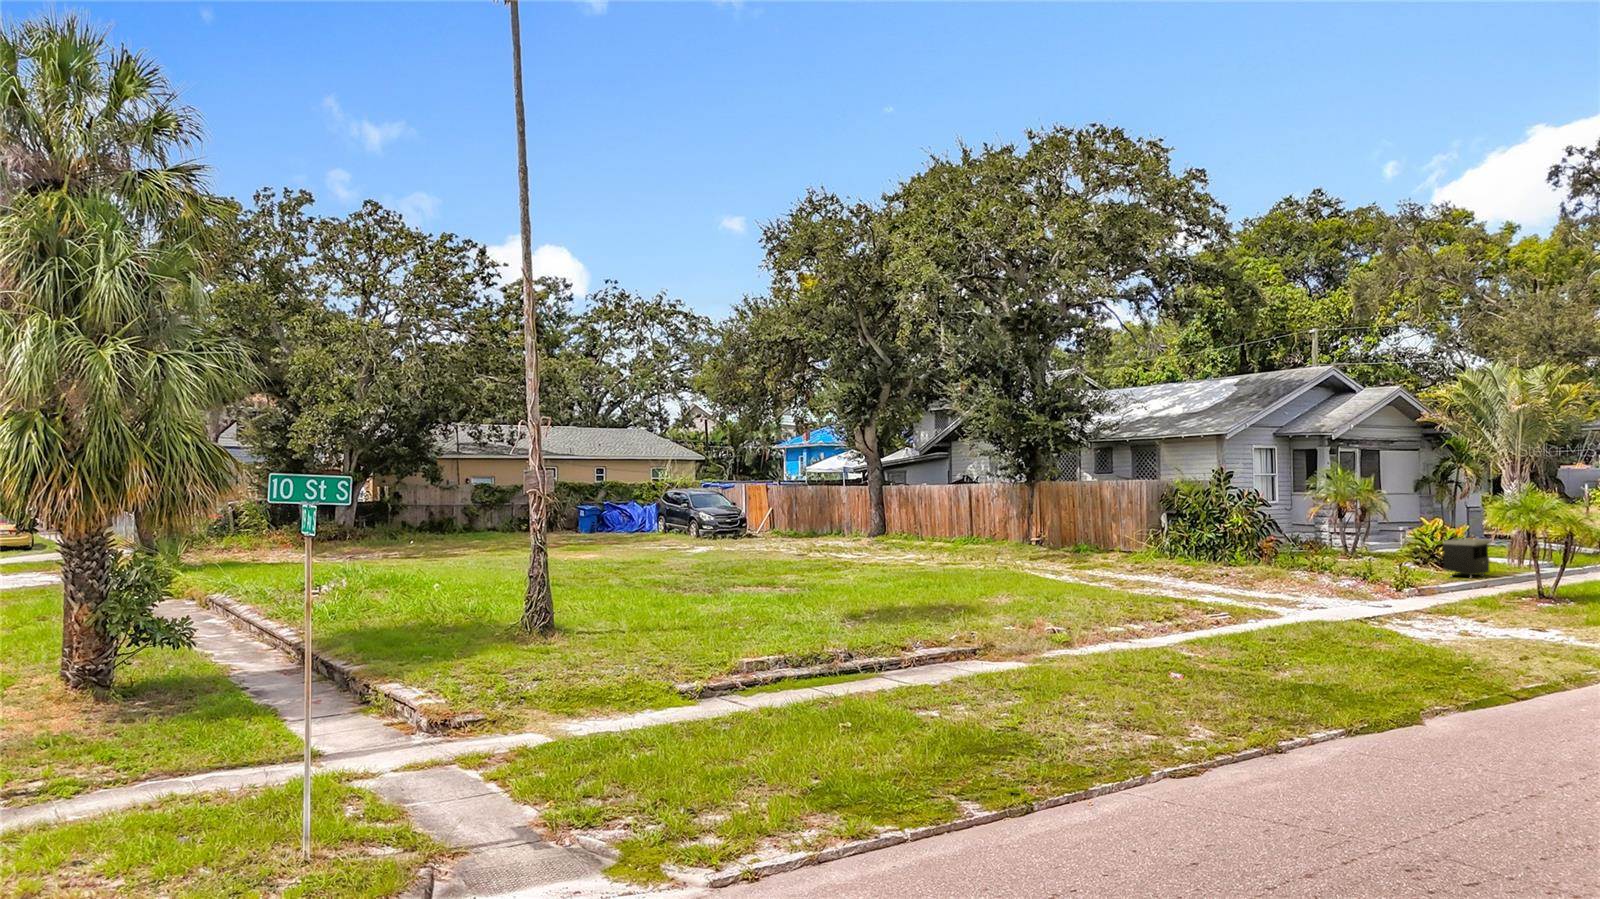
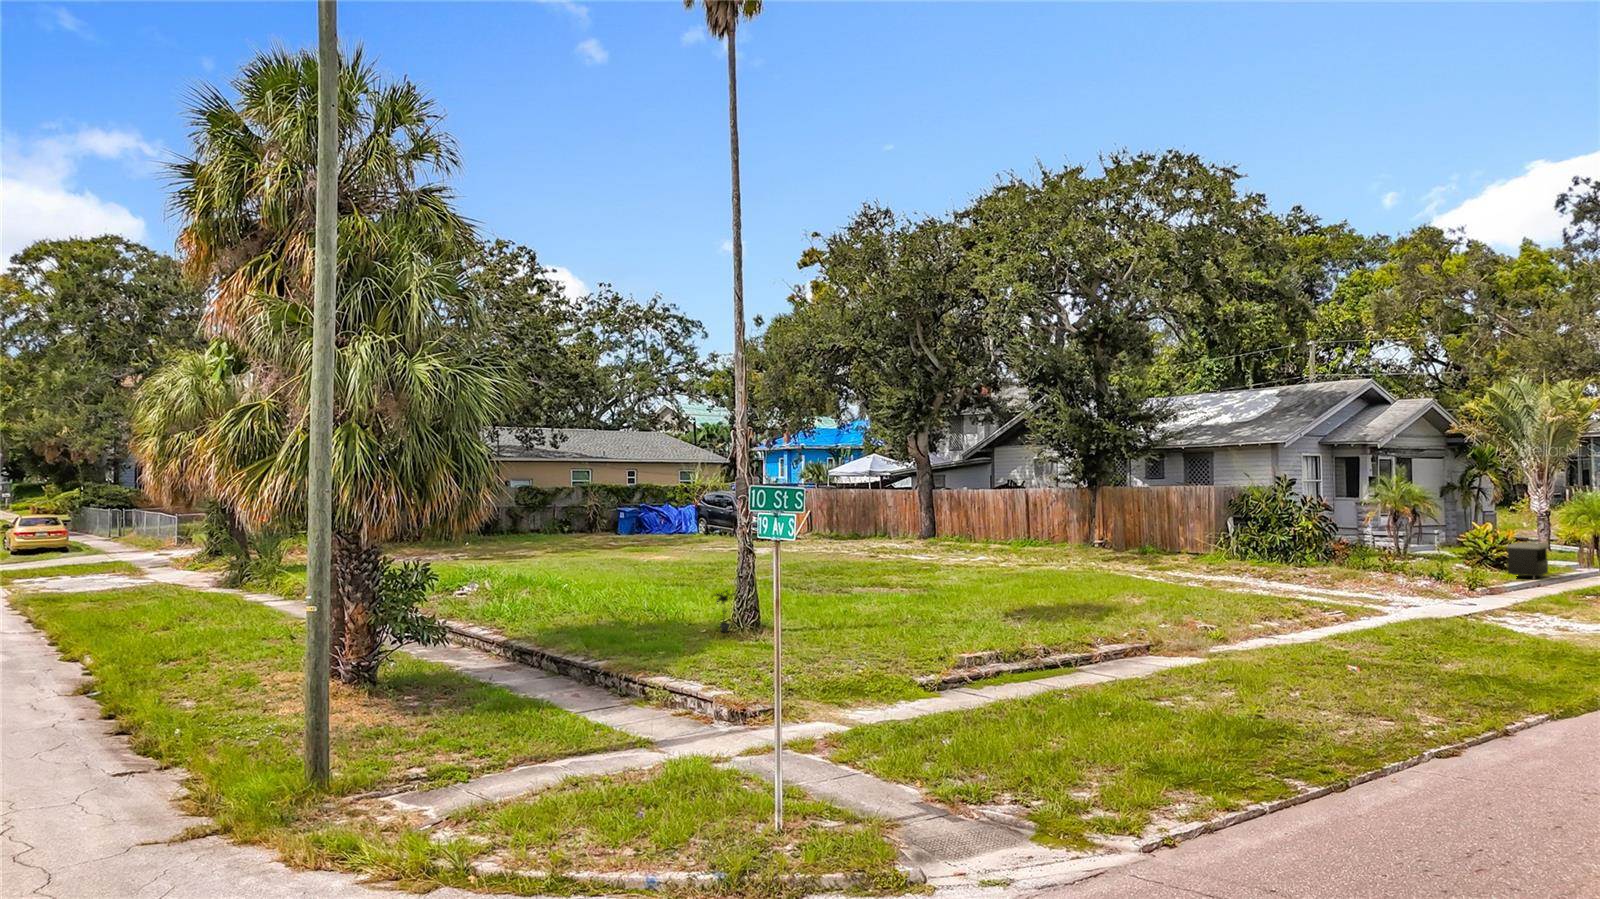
potted plant: none [519,588,551,634] -> present [714,591,735,632]

